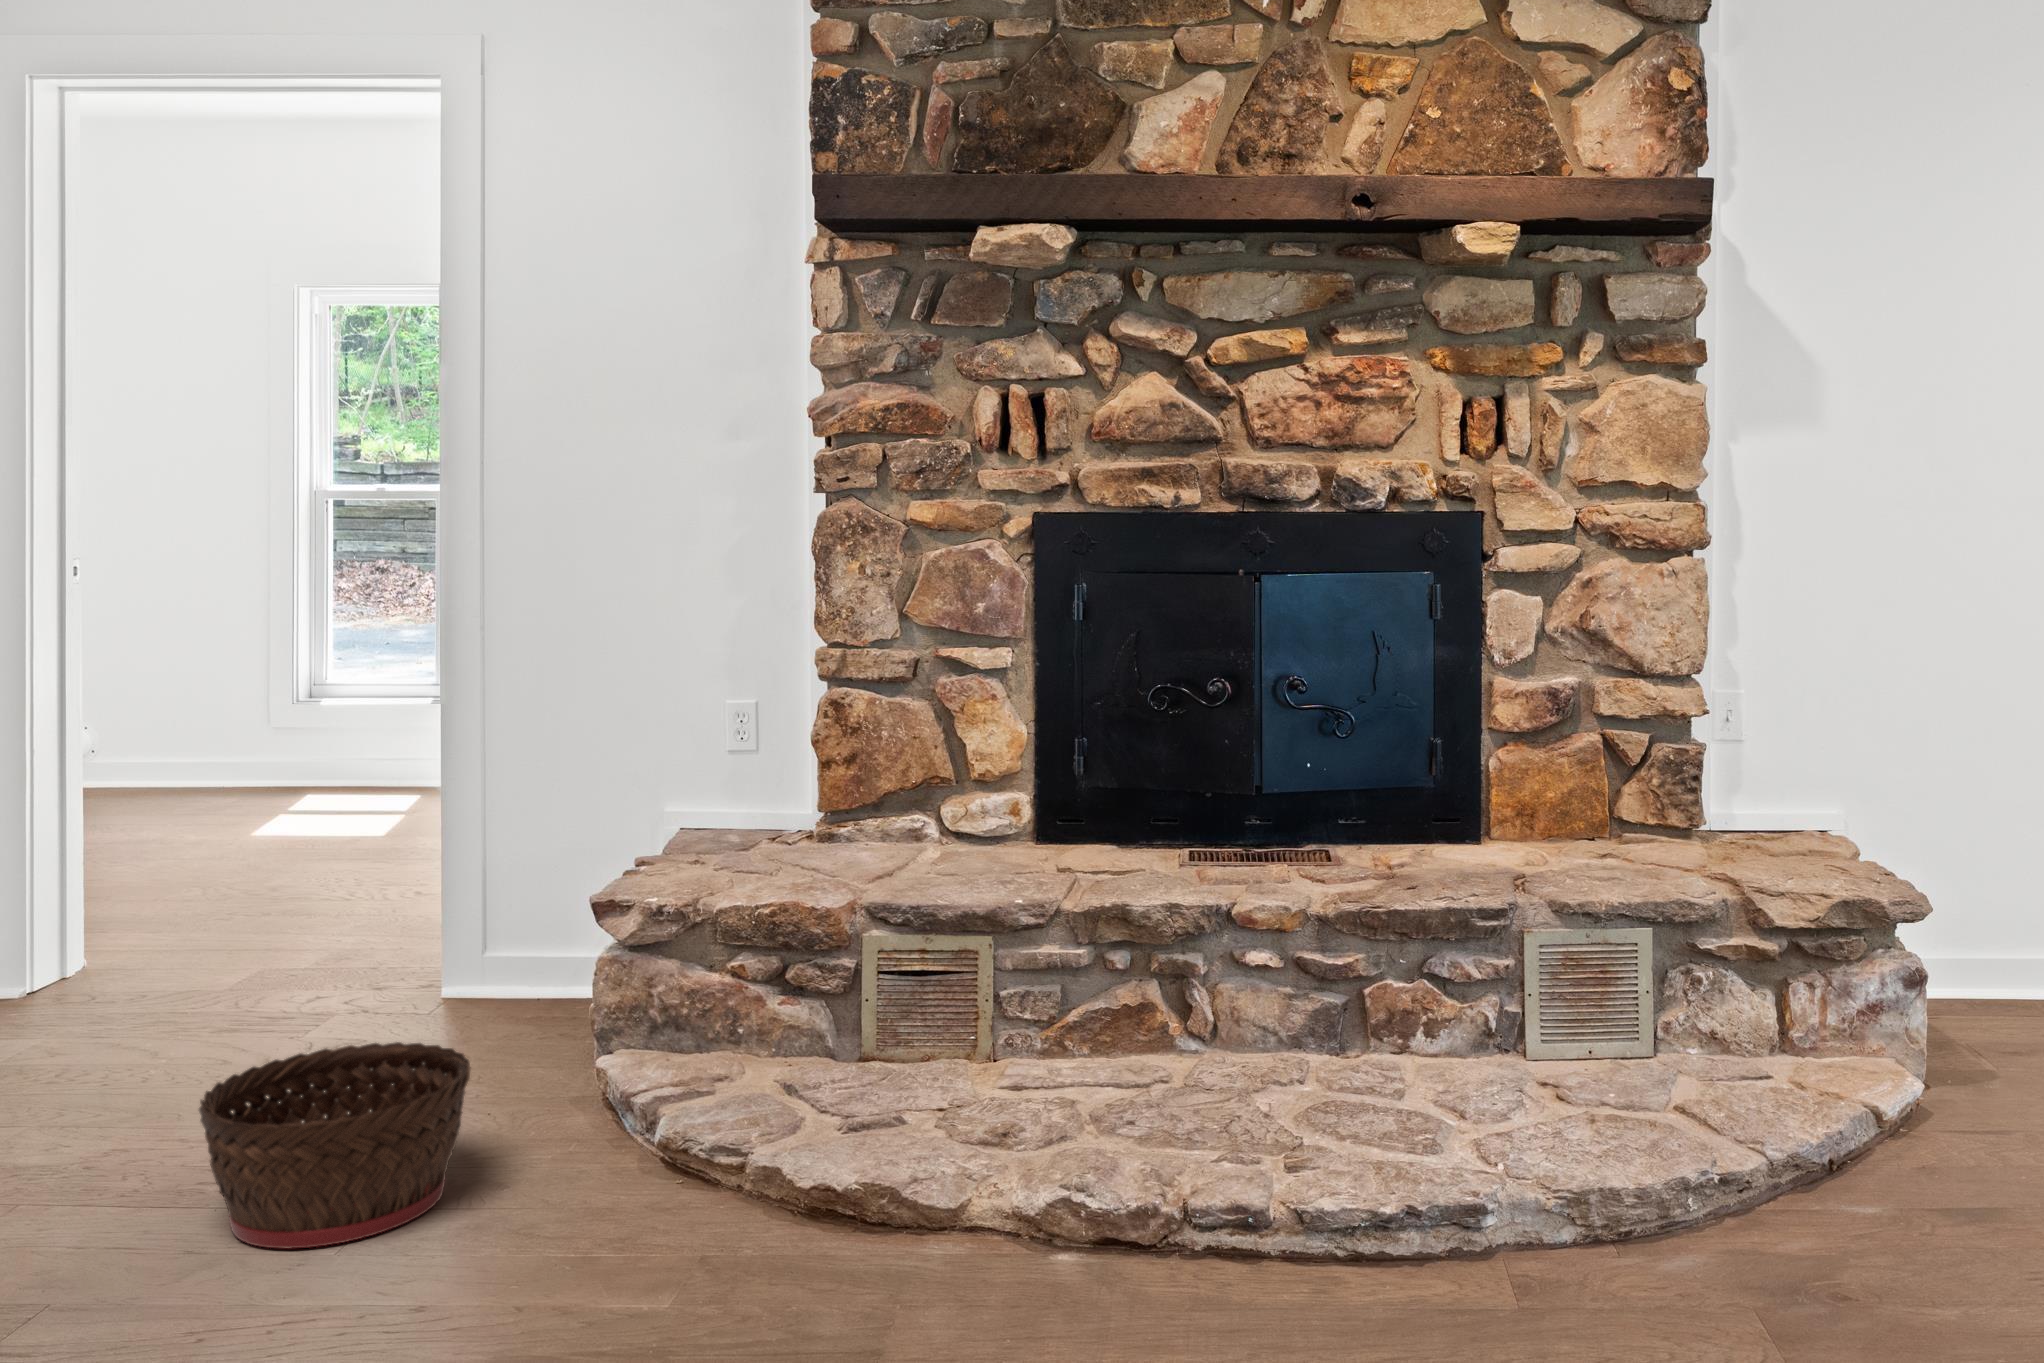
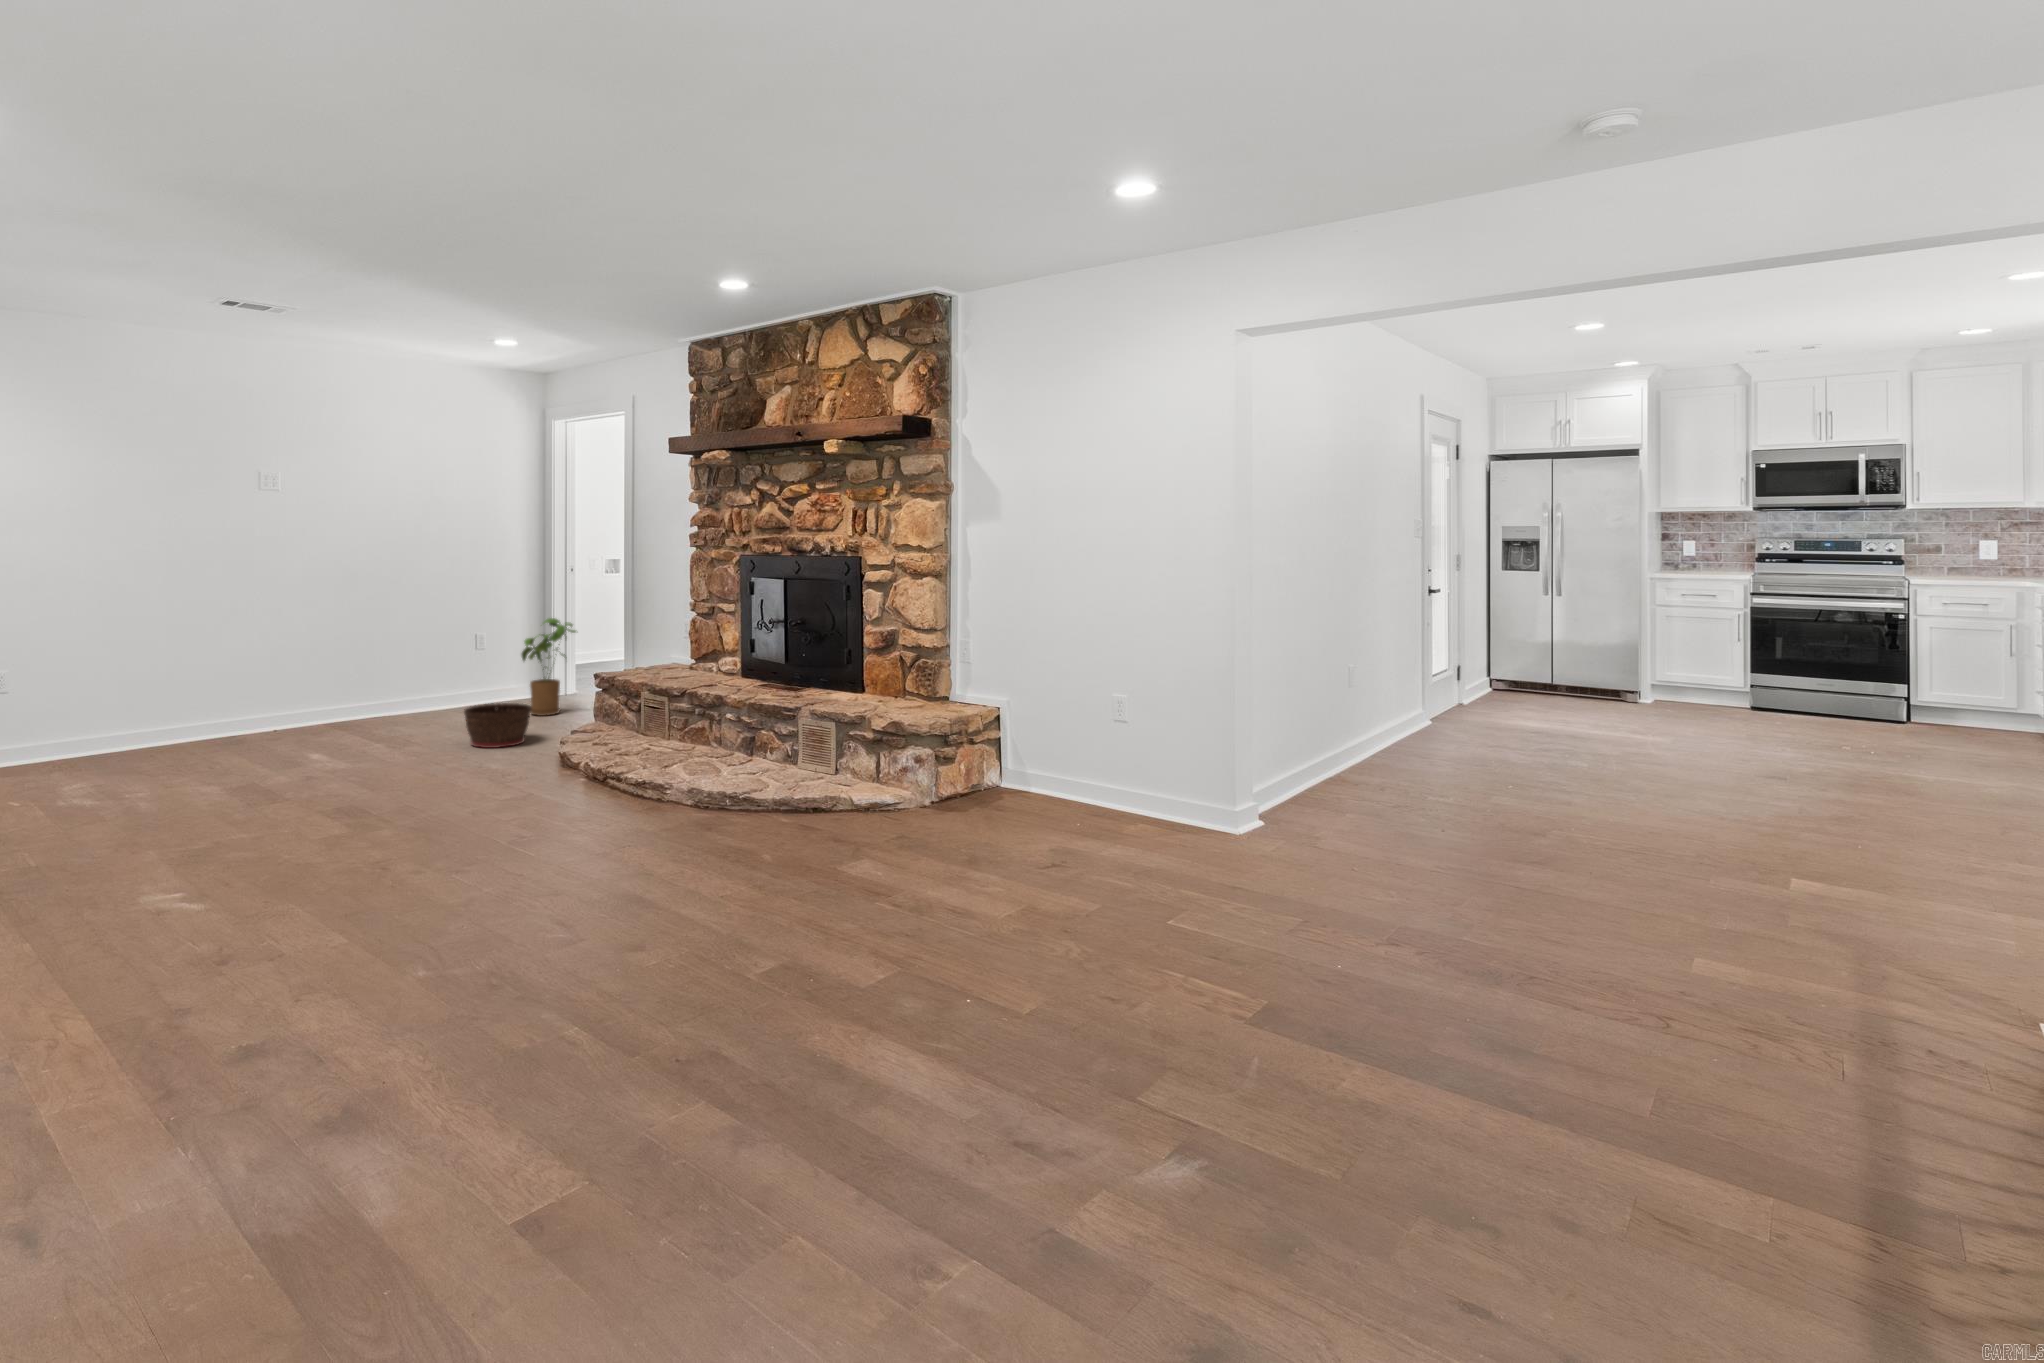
house plant: none [132,732,347,1069] -> present [522,618,576,716]

